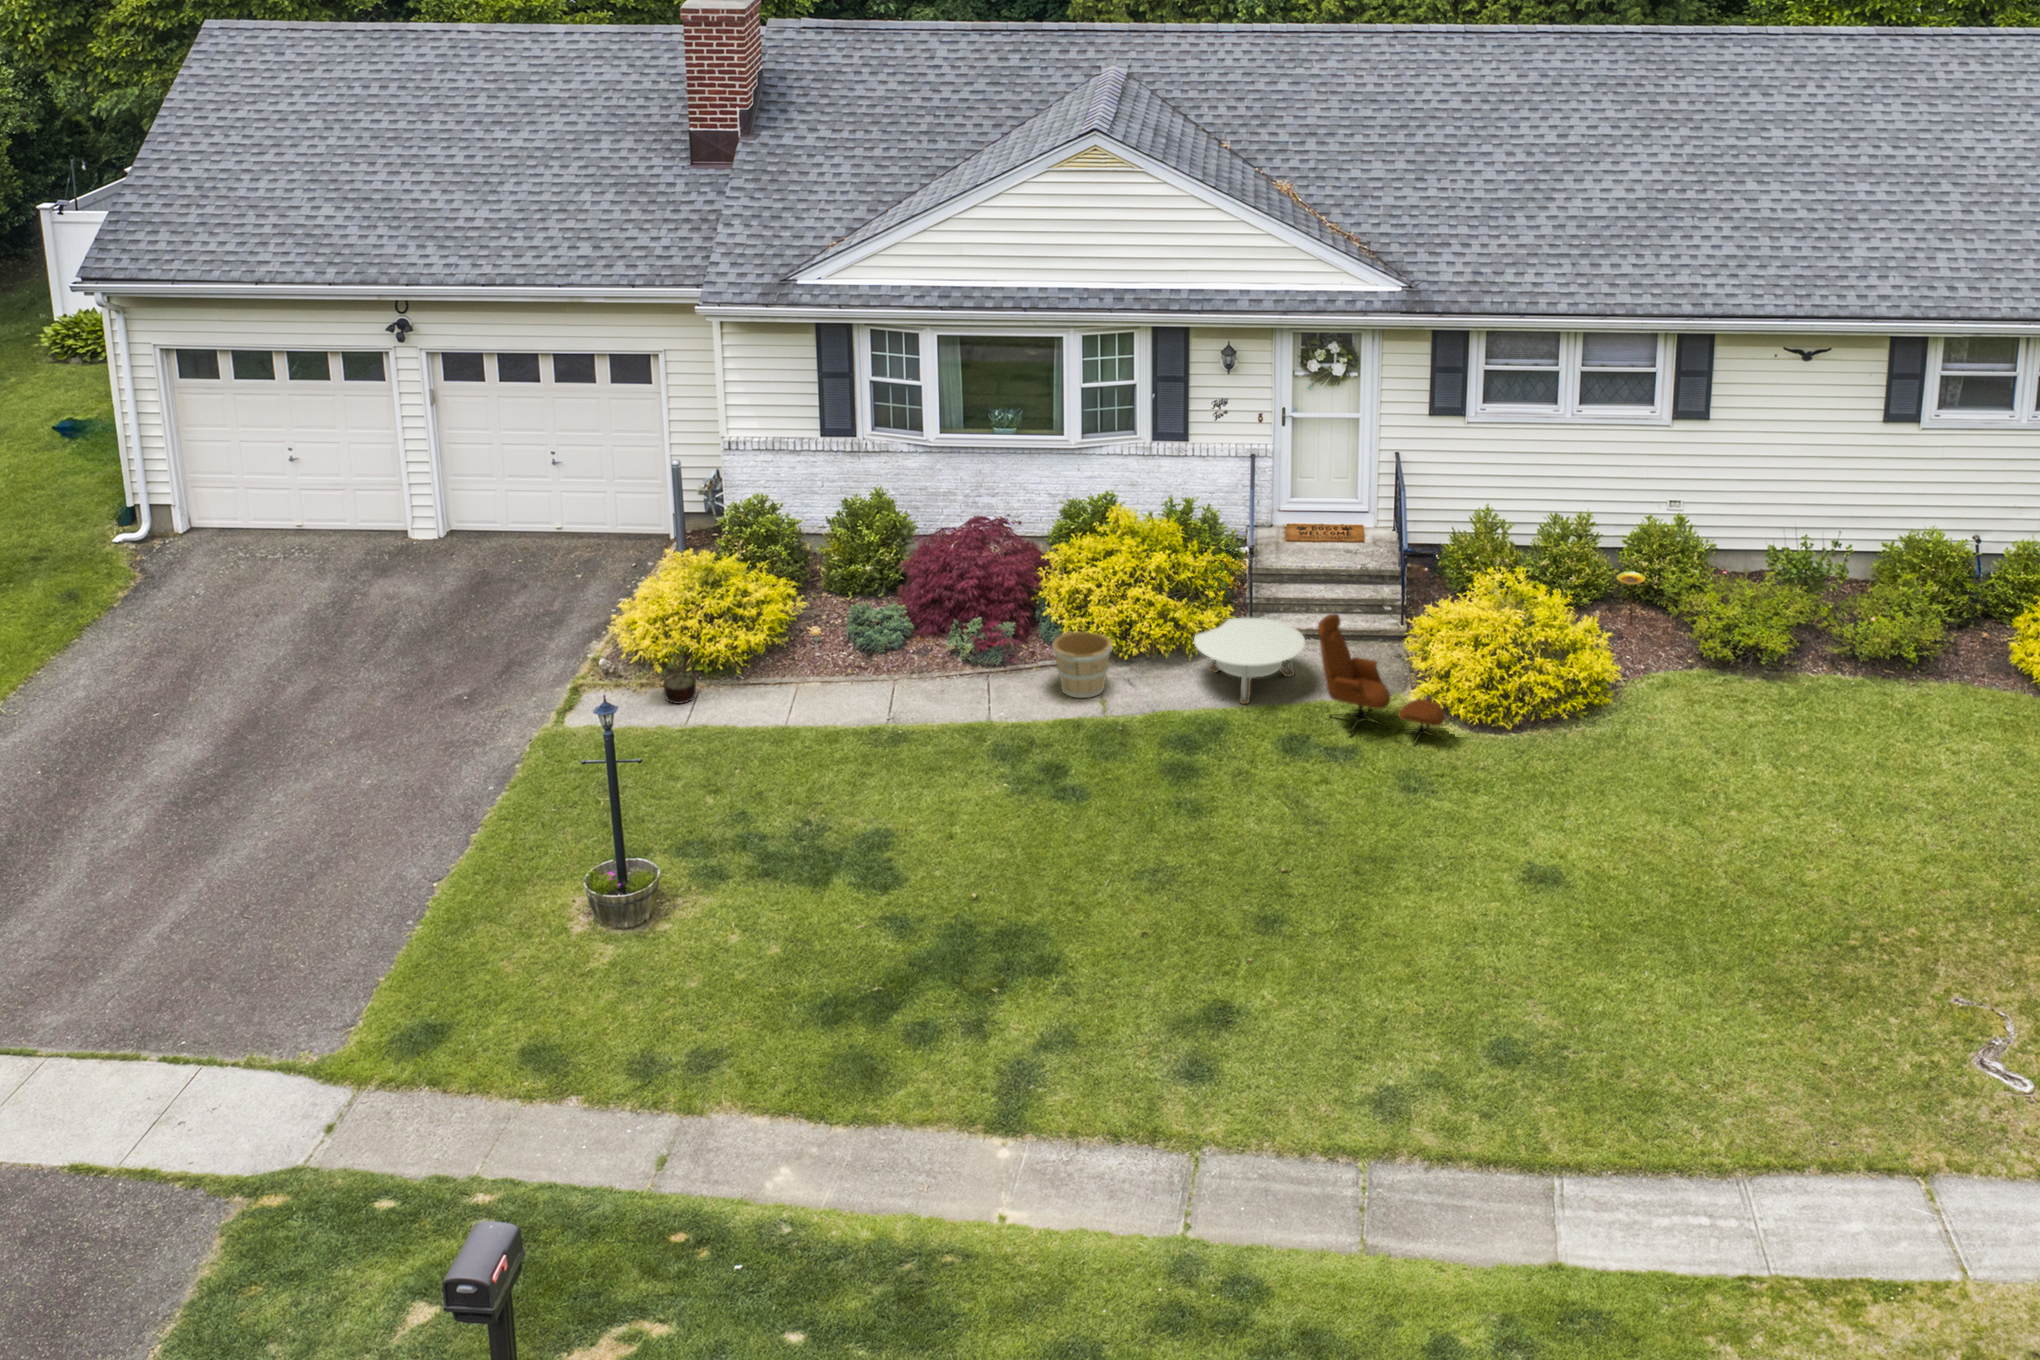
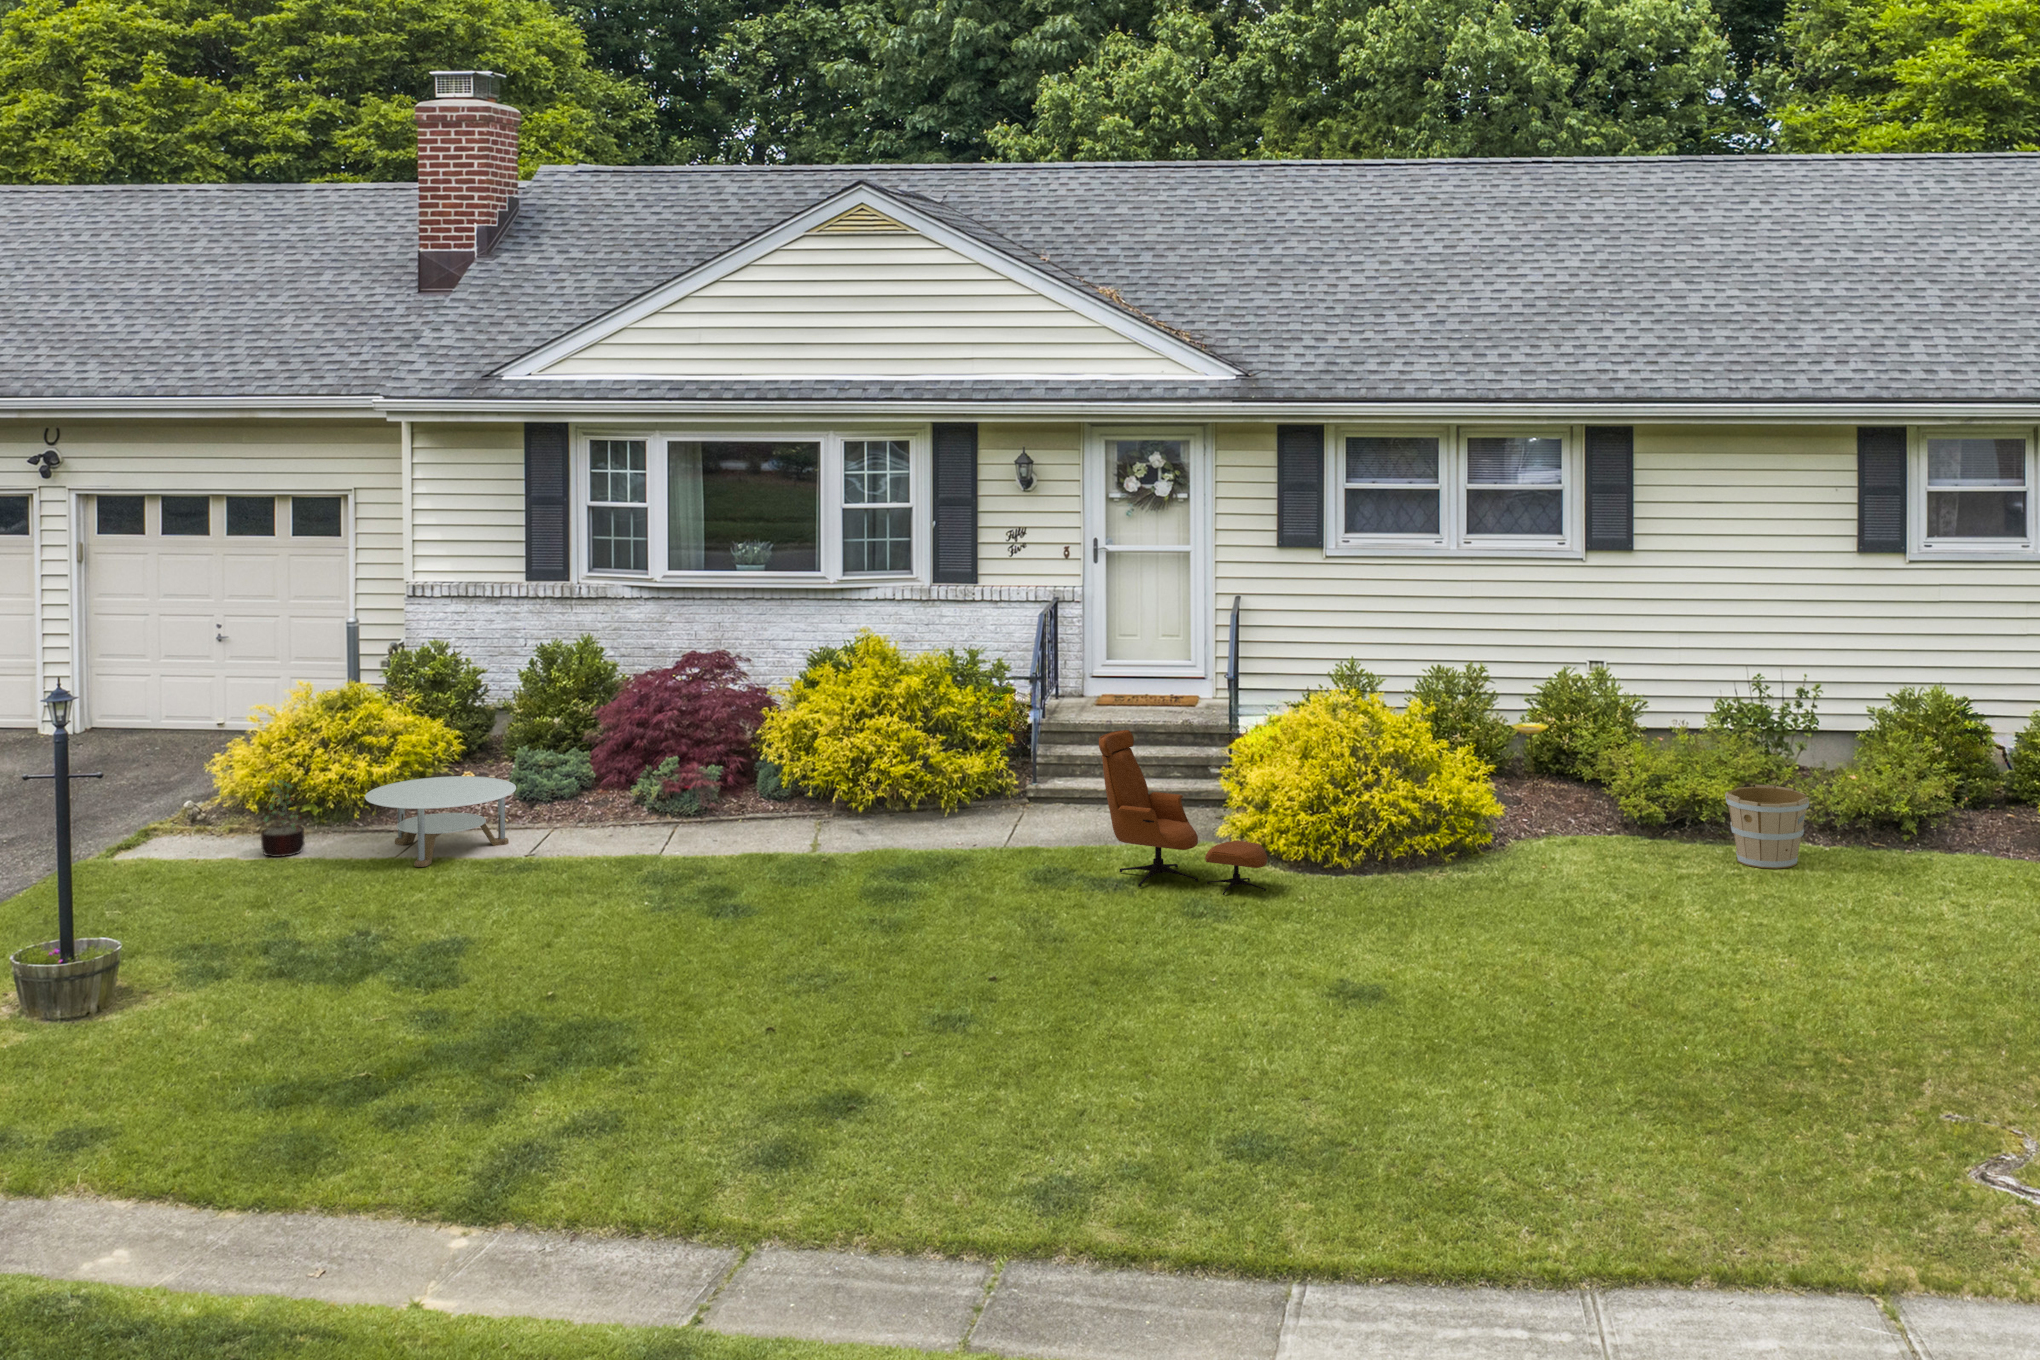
round table: present [1194,618,1305,704] -> present [365,776,516,867]
wooden bucket: present [1053,631,1112,698] -> present [1725,785,1809,869]

